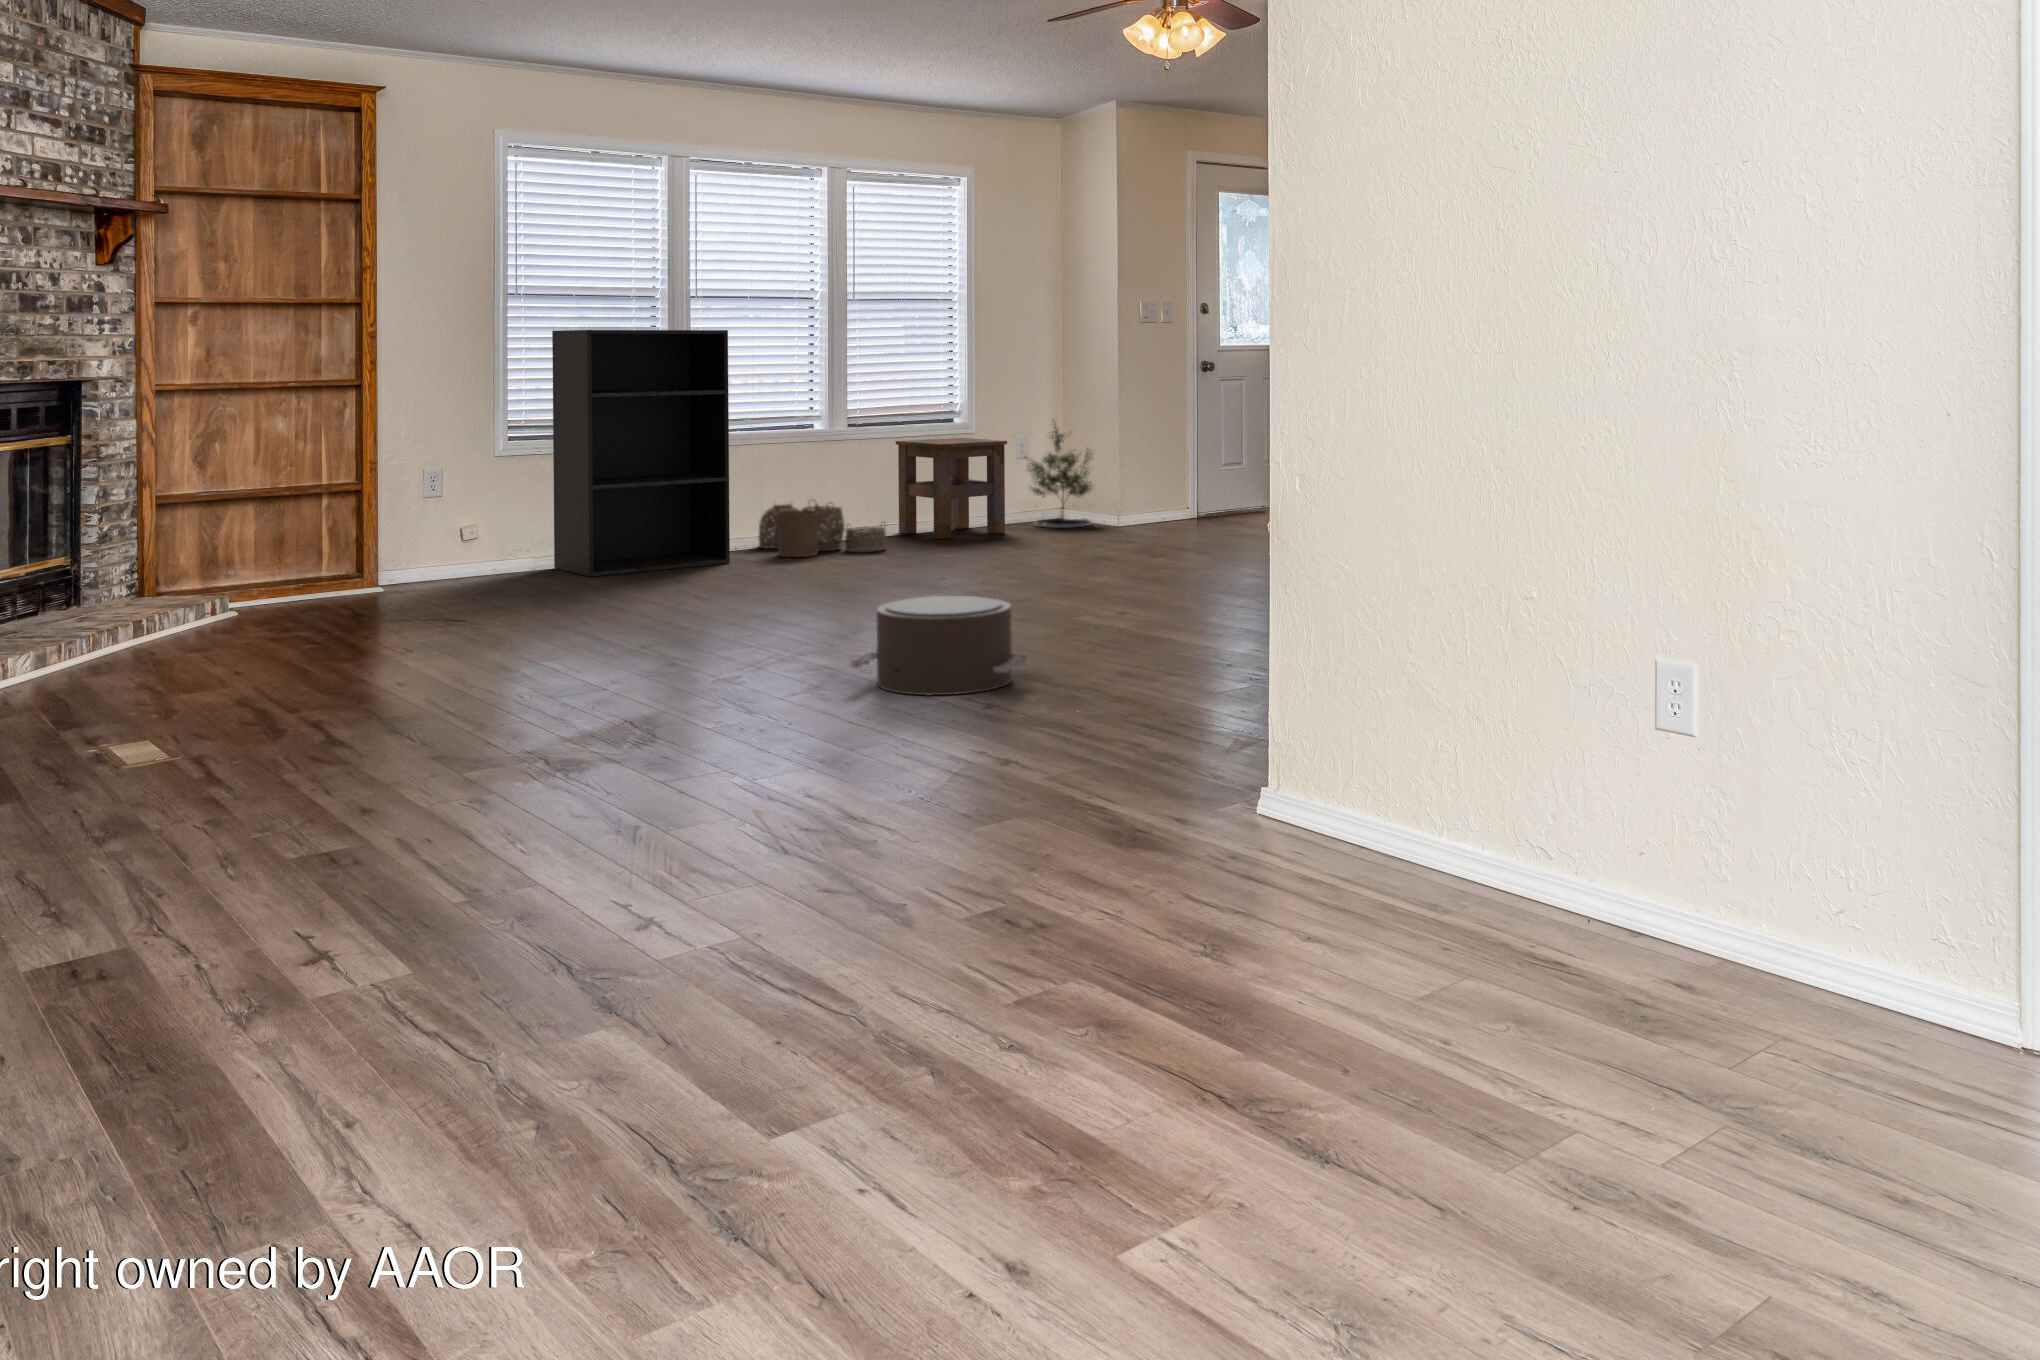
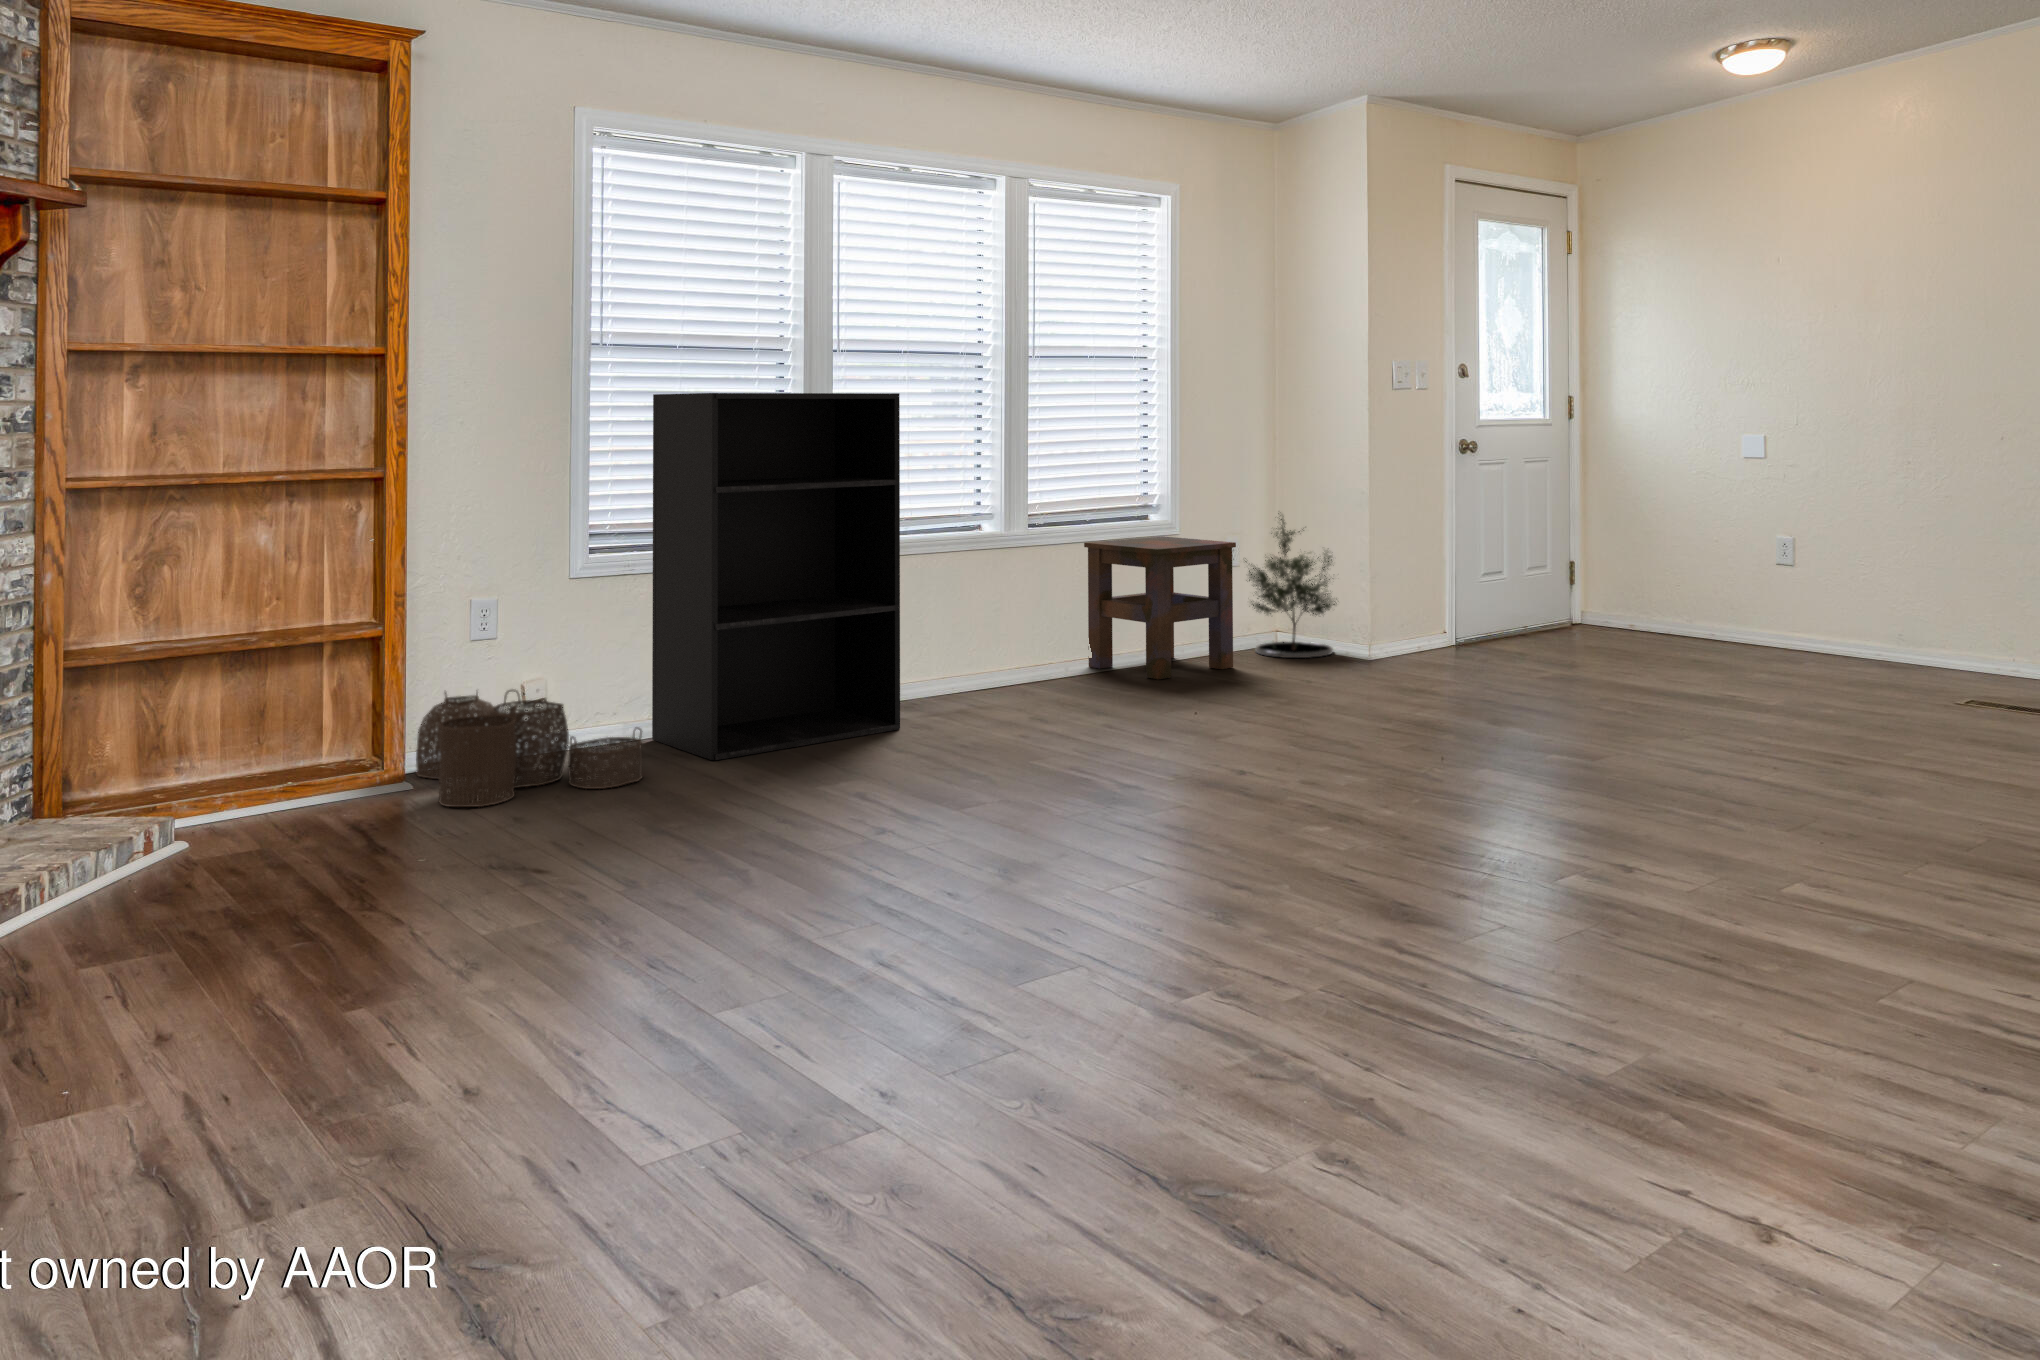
woven basket: present [759,501,886,557] -> present [416,690,642,807]
pouf: present [850,596,1028,695] -> none [1406,910,1779,1173]

